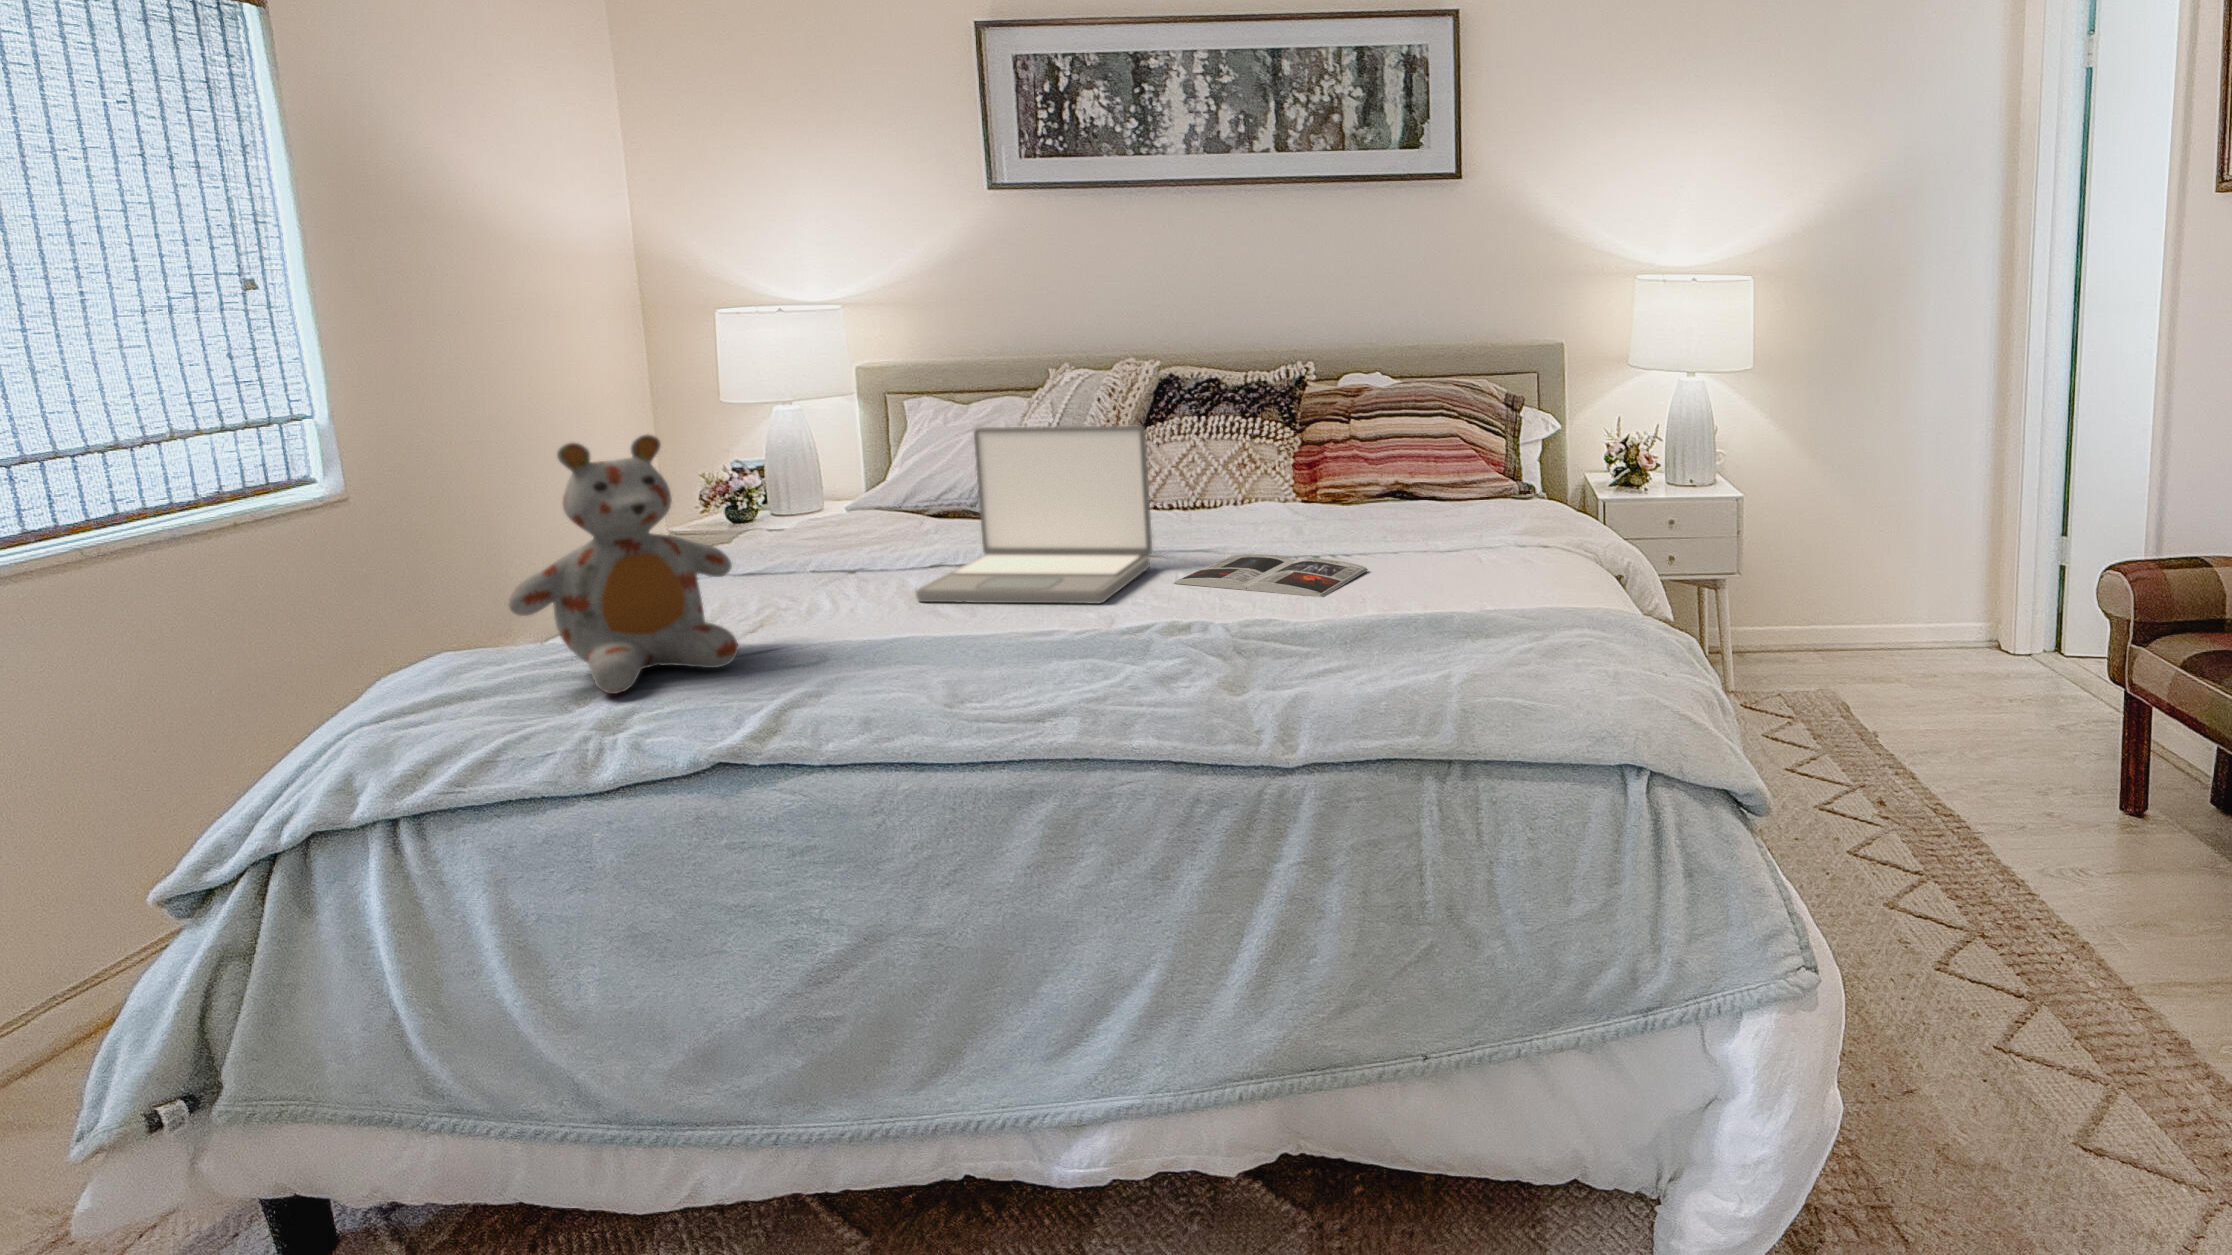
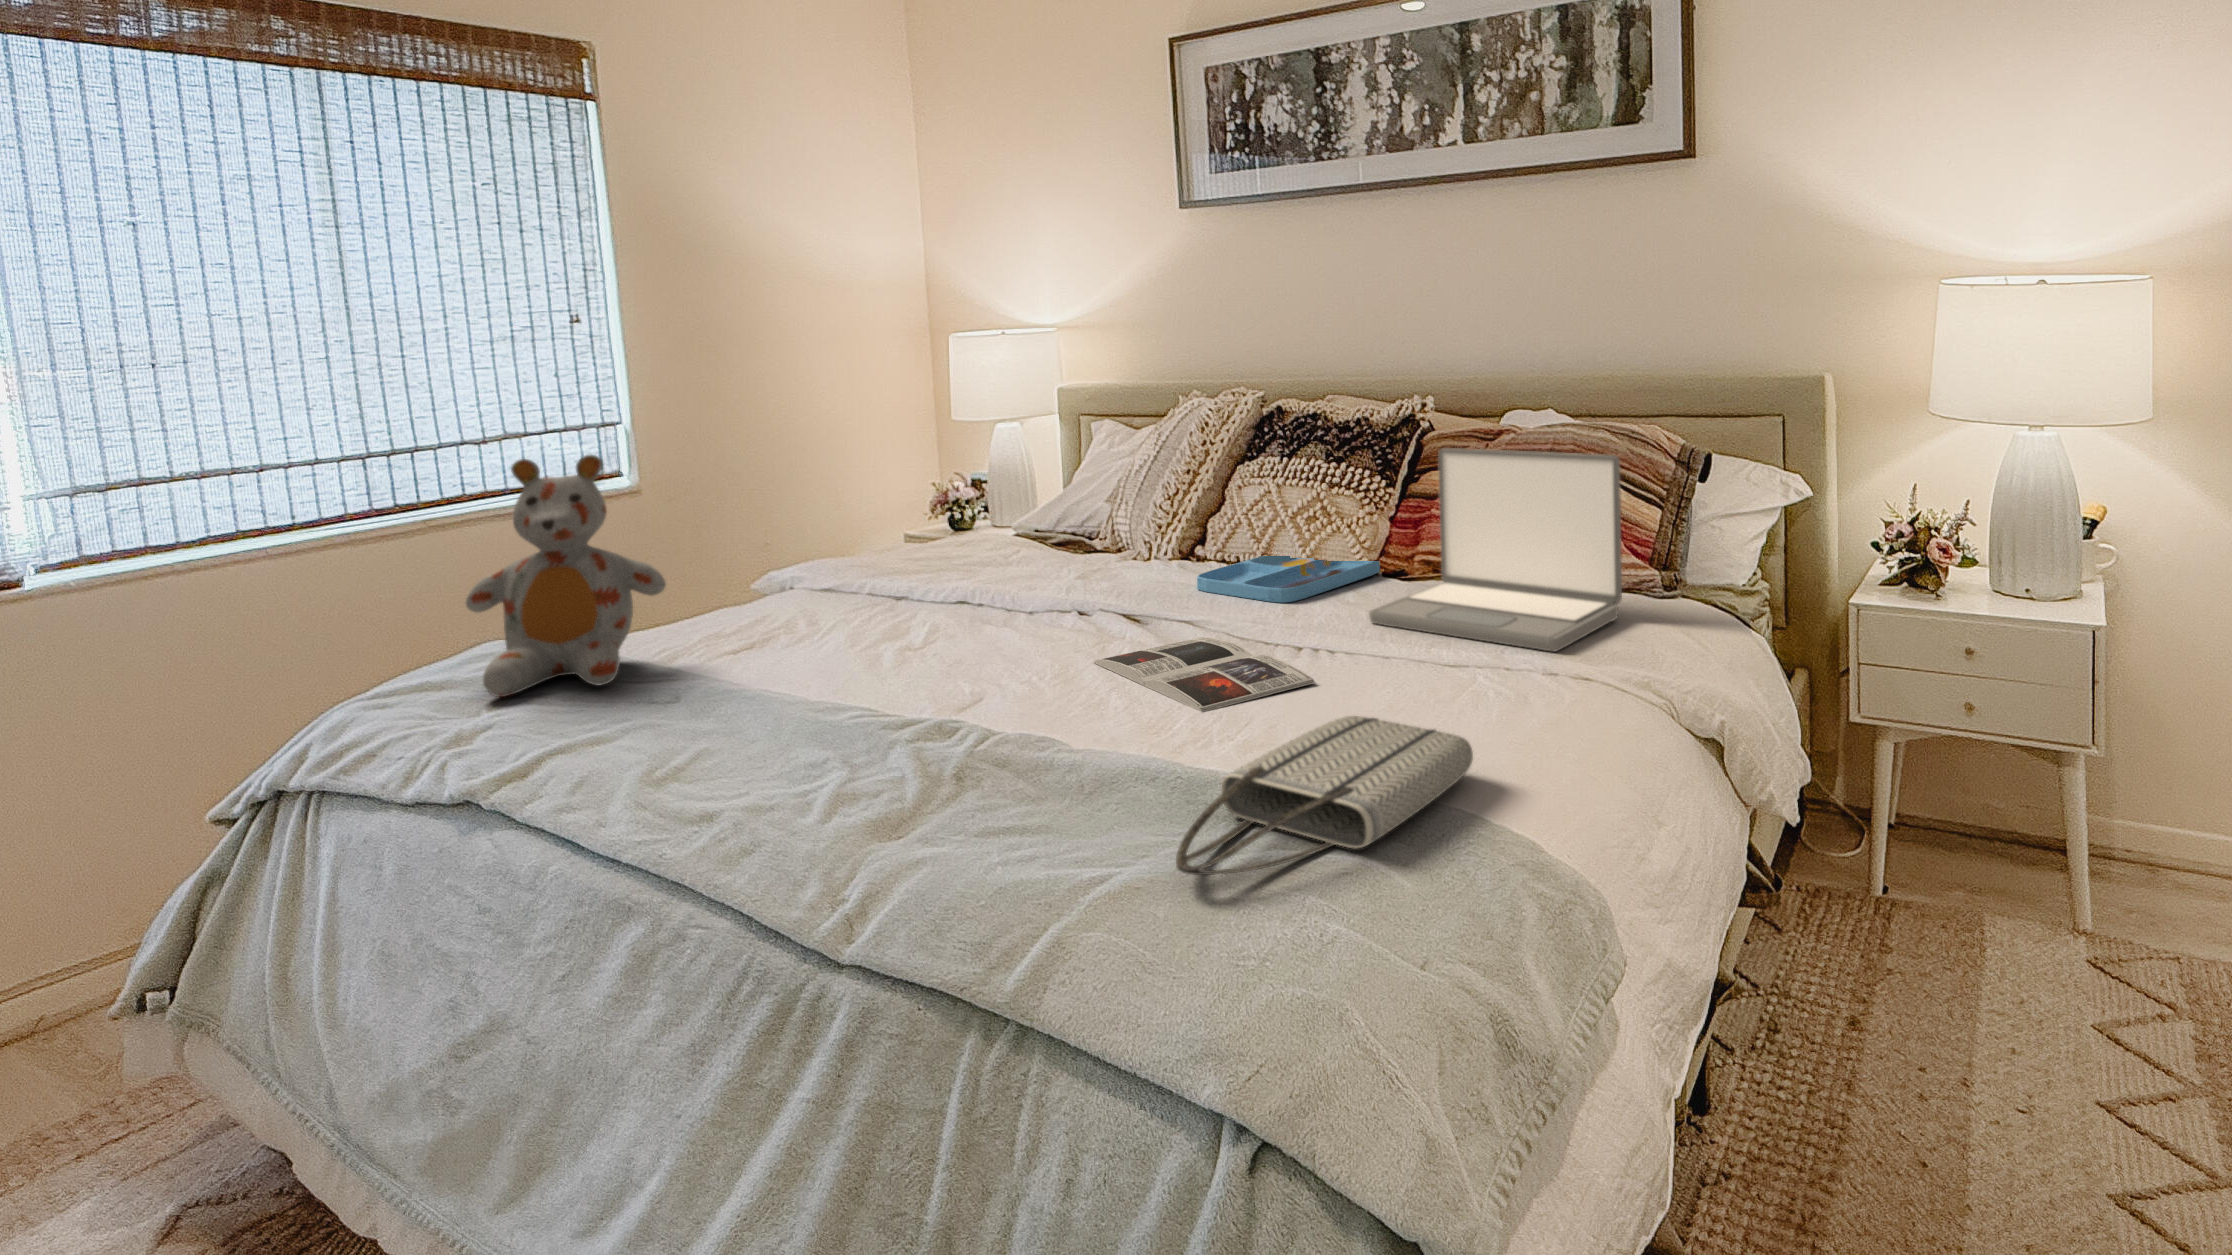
laptop: present [915,426,1152,604] -> present [1369,448,1622,652]
tray: none [1147,491,1276,530] -> present [1197,554,1380,603]
tote bag: none [1450,572,1571,662] -> present [1176,716,1473,875]

